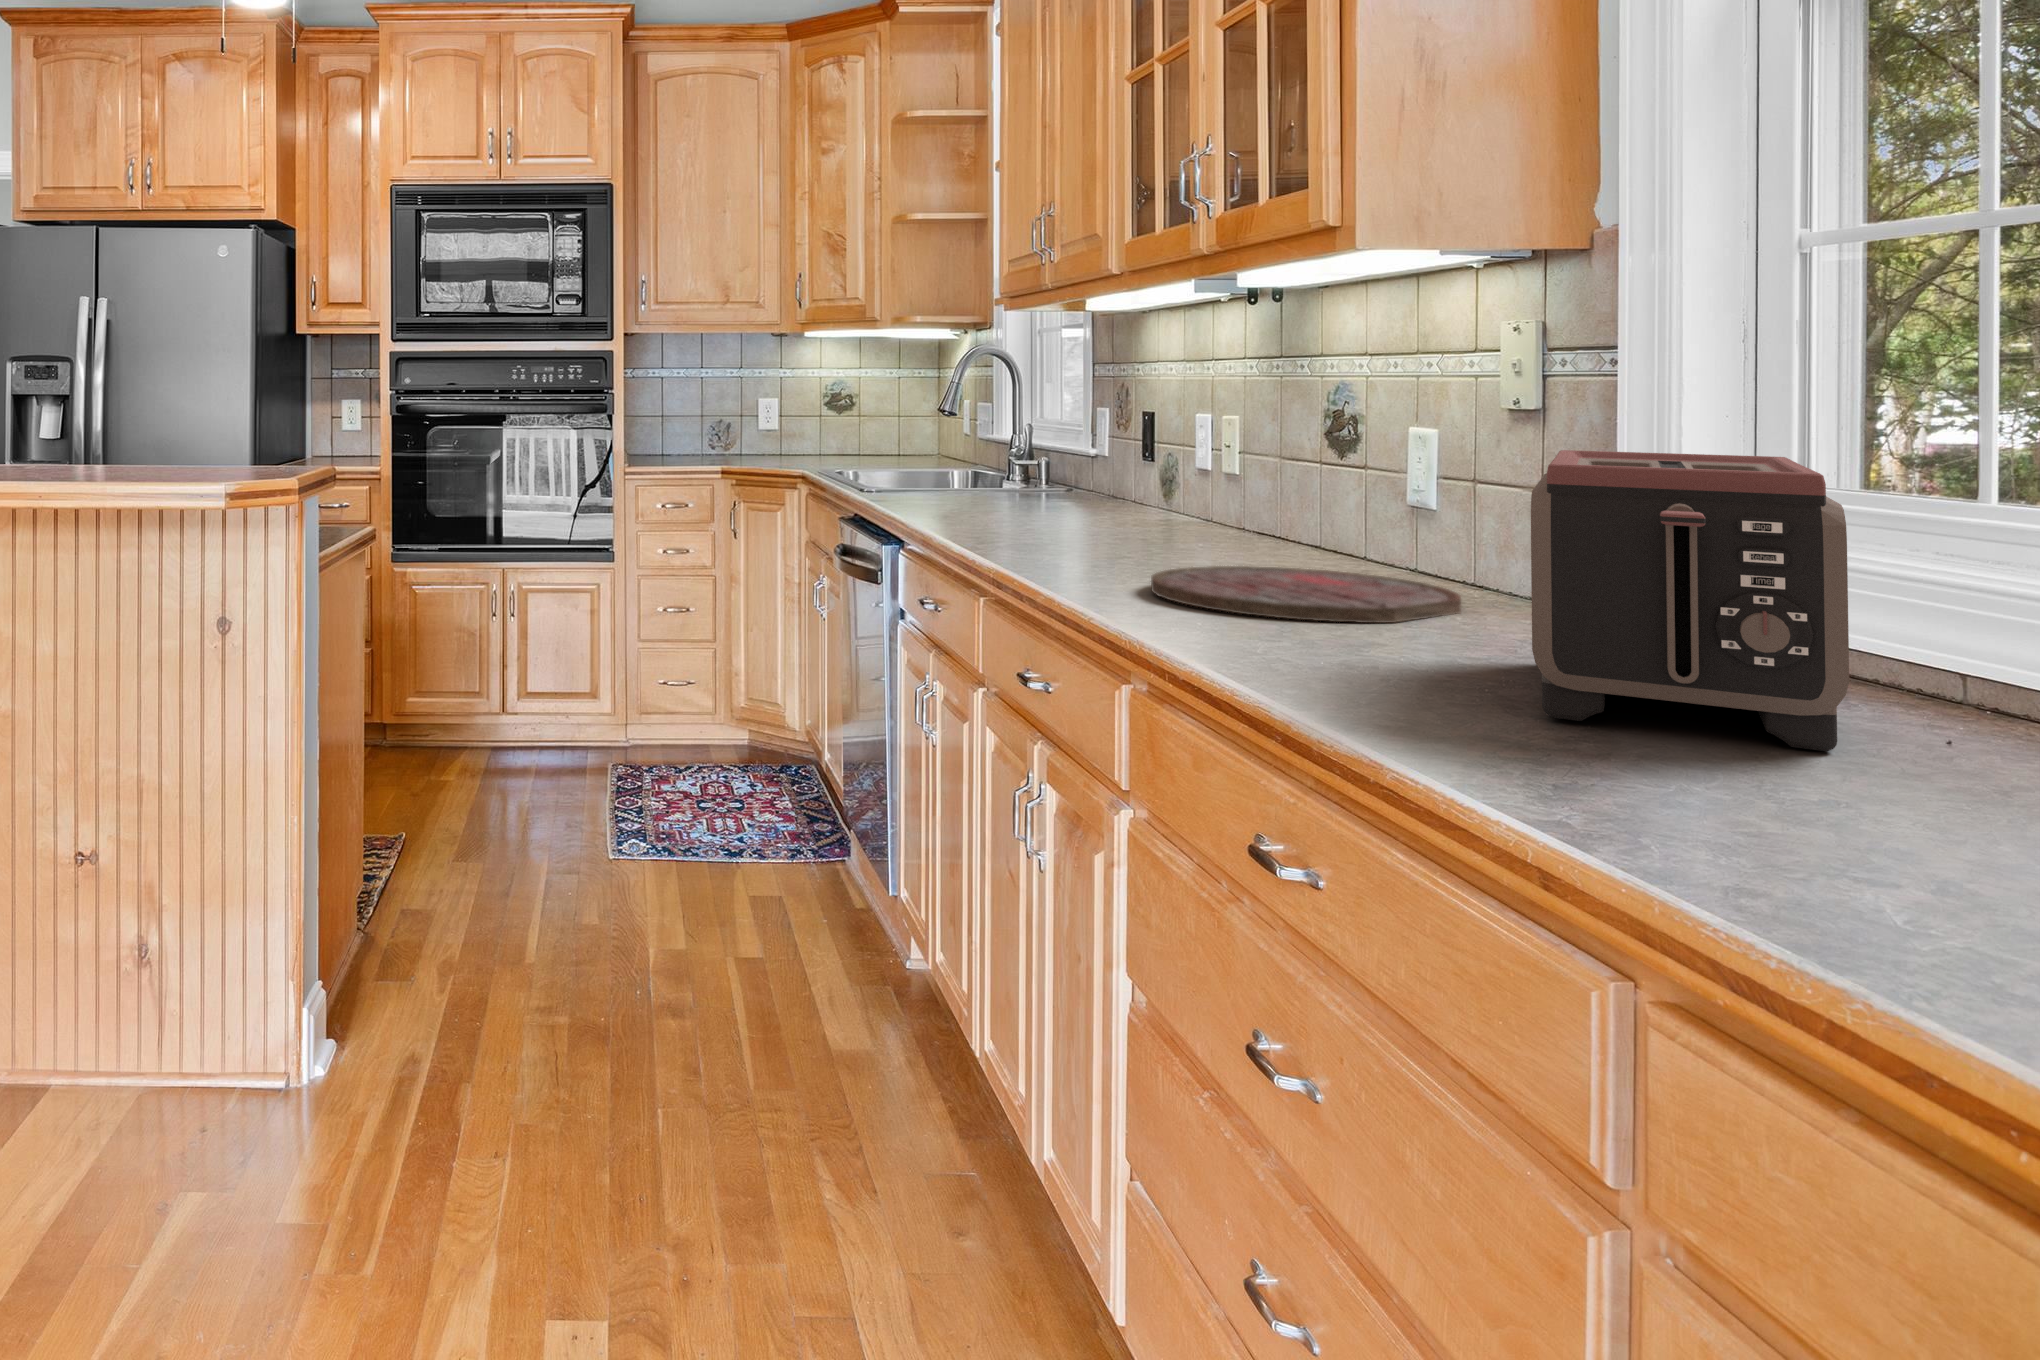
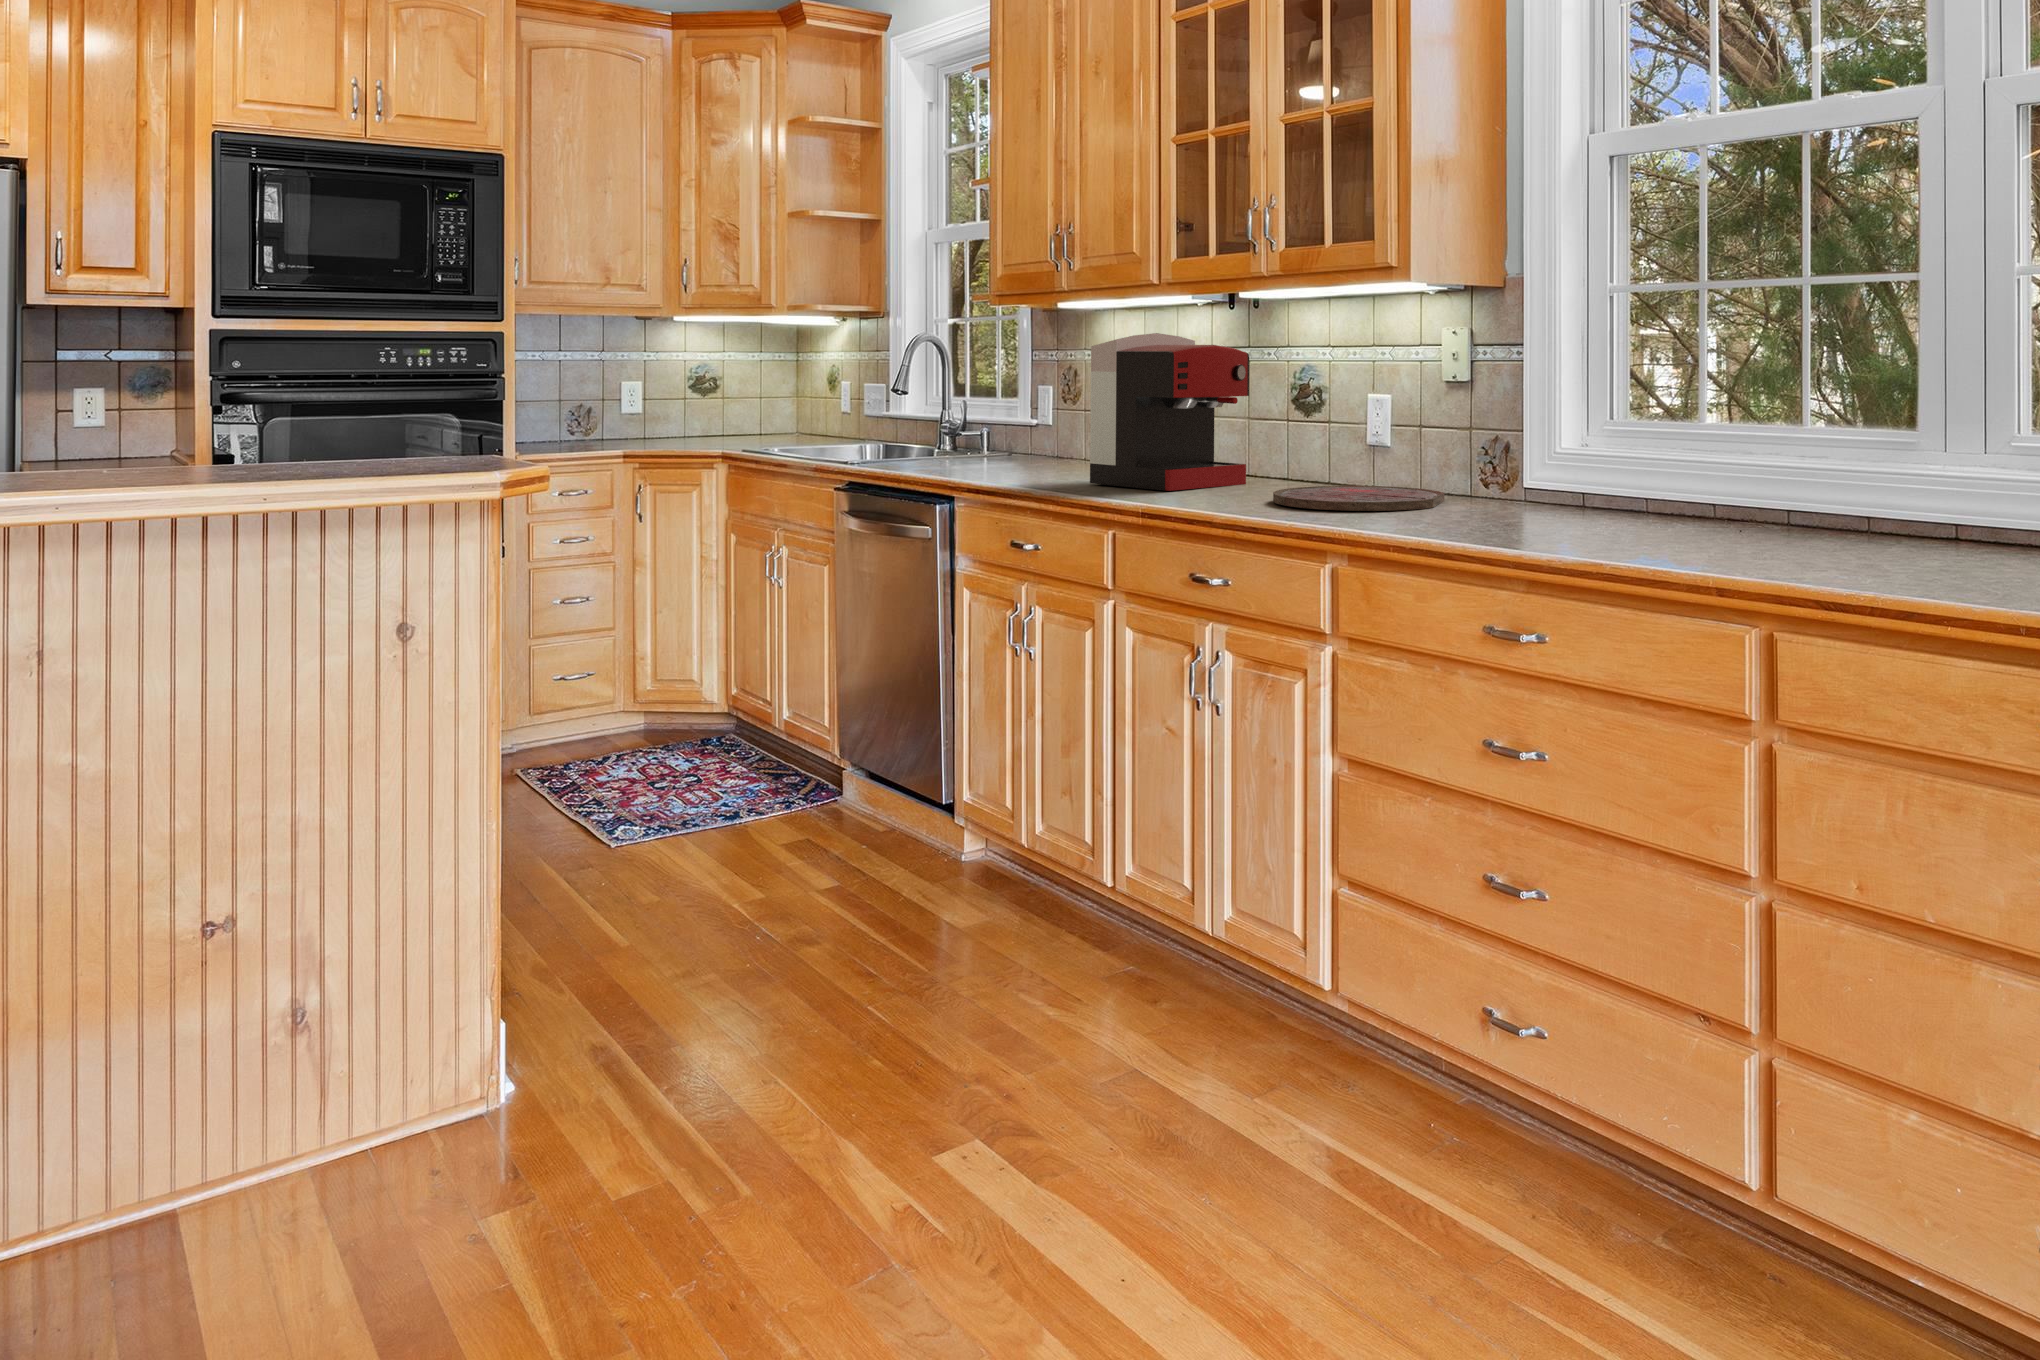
coffee maker: none [1020,338,1233,554] -> present [1090,333,1249,491]
toaster: present [1531,450,1849,751] -> none [1538,402,1708,533]

